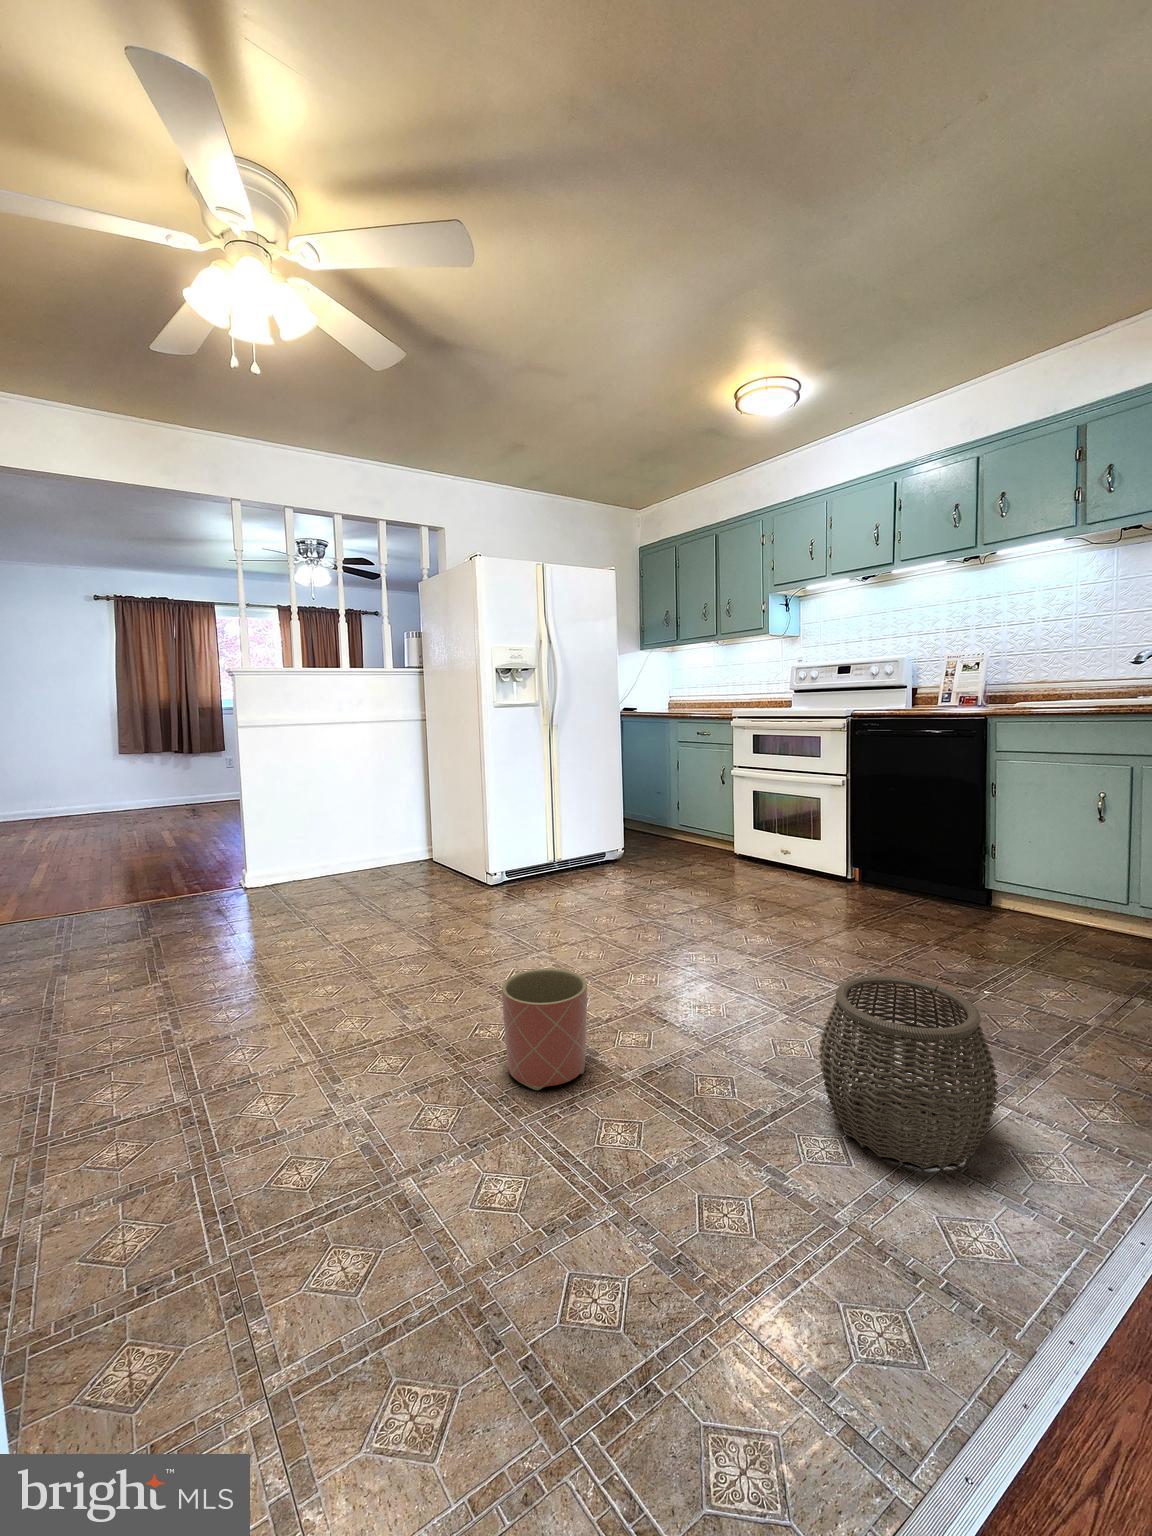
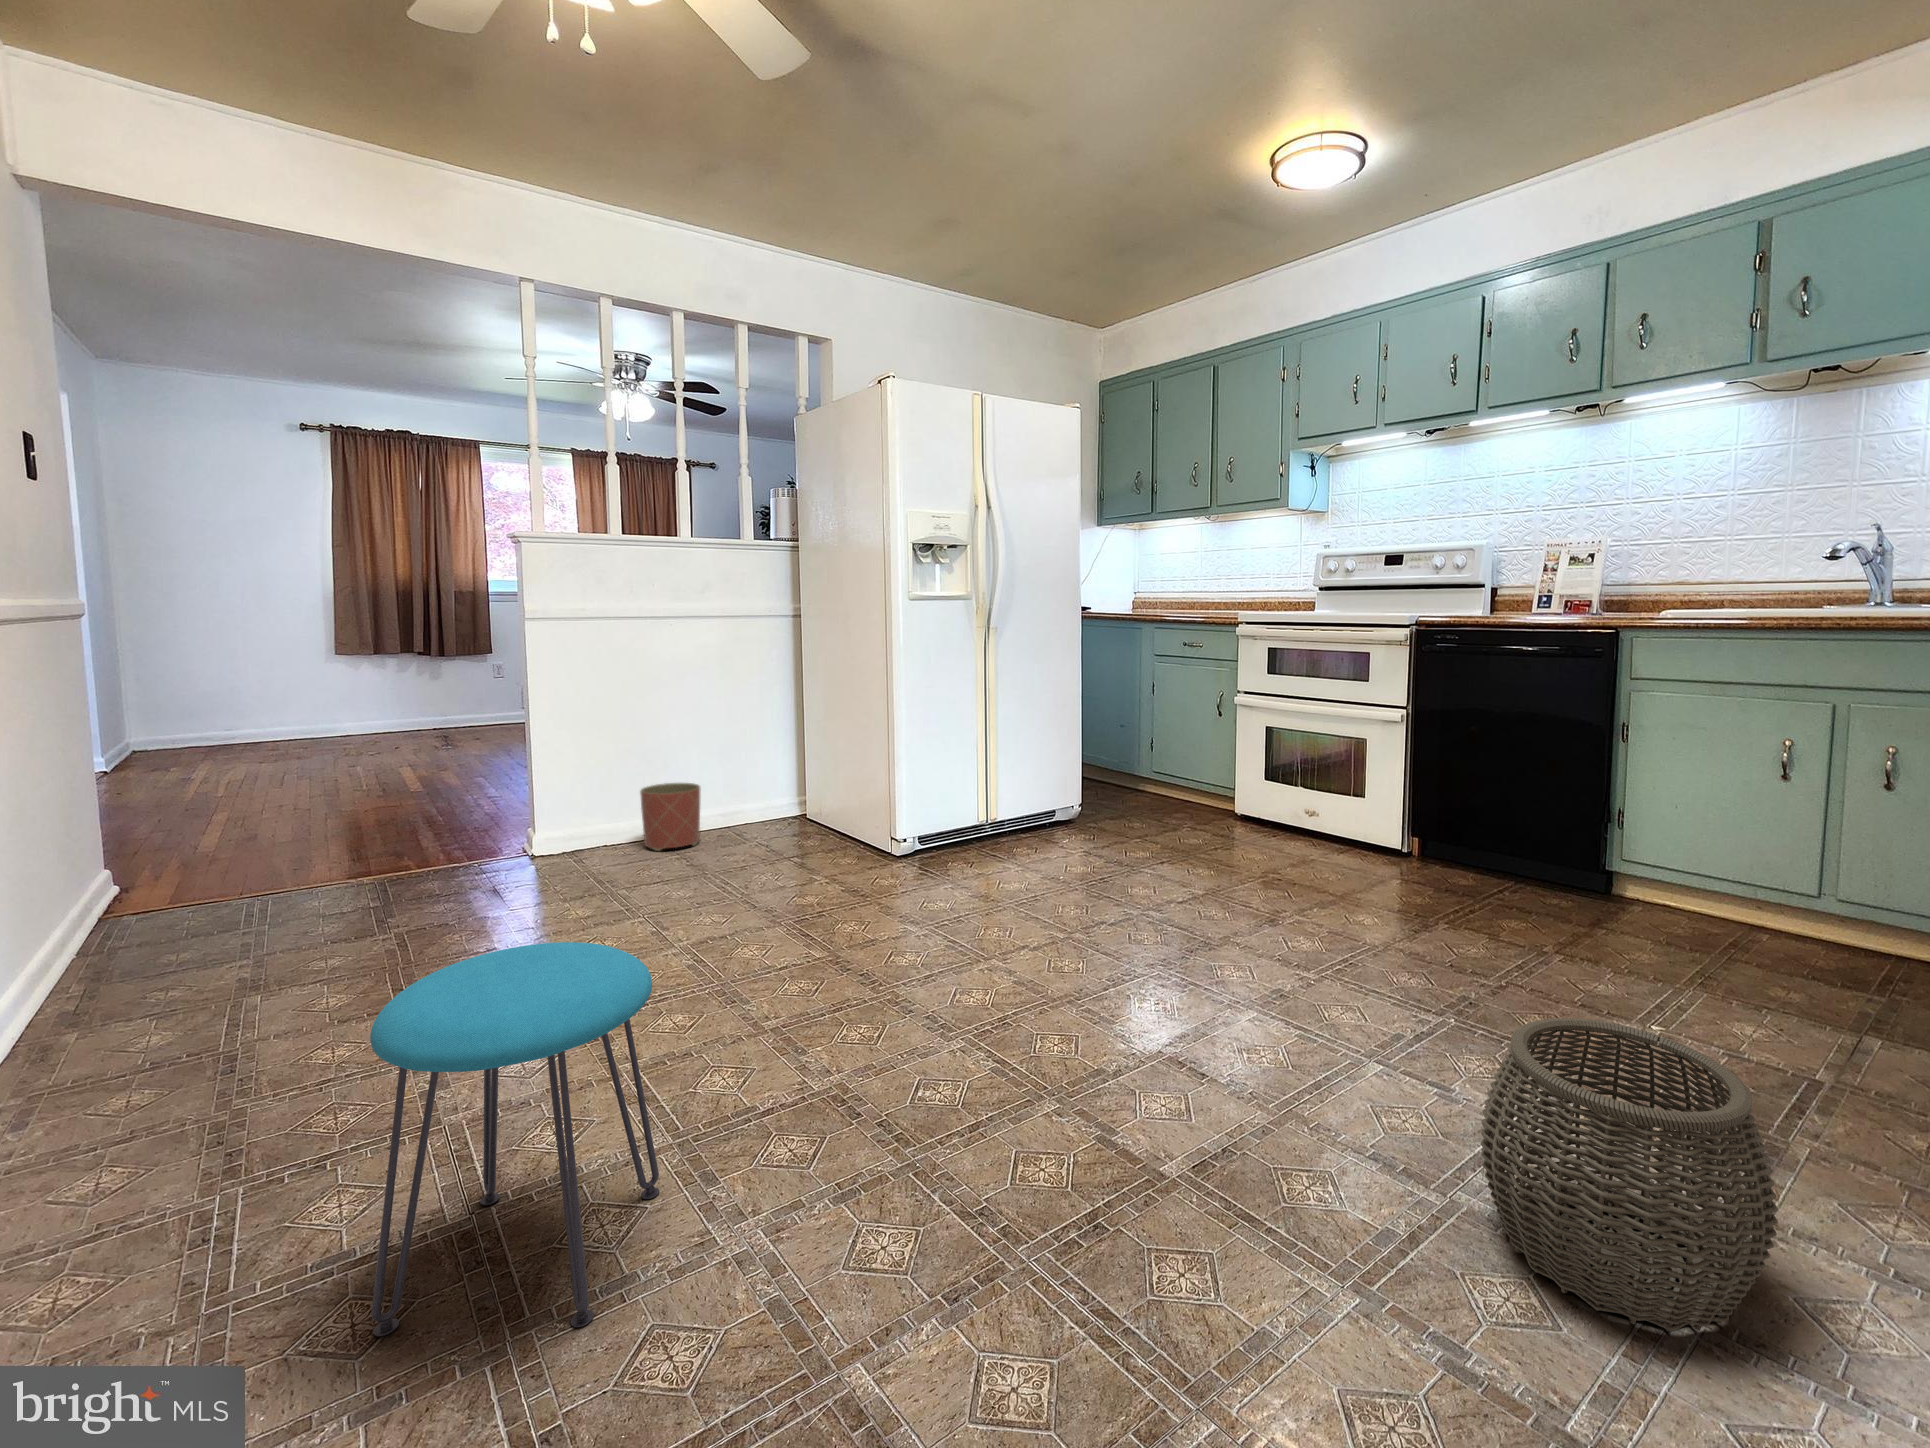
stool: none [124,930,305,1160] -> present [370,942,659,1336]
planter: present [502,968,587,1090] -> present [640,783,701,851]

